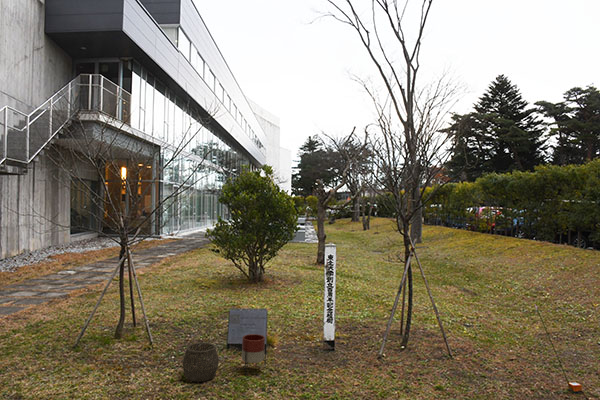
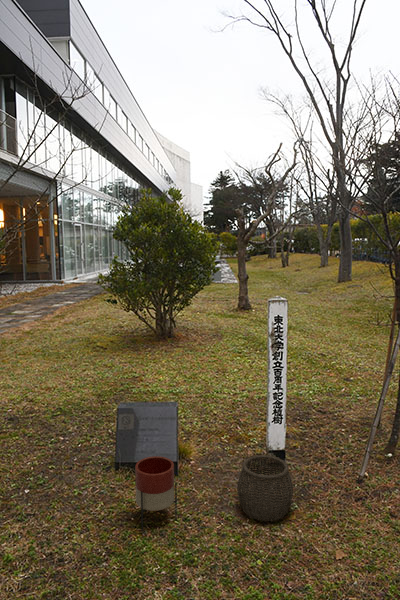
woven basket: present [183,343,219,382] -> present [237,455,293,522]

